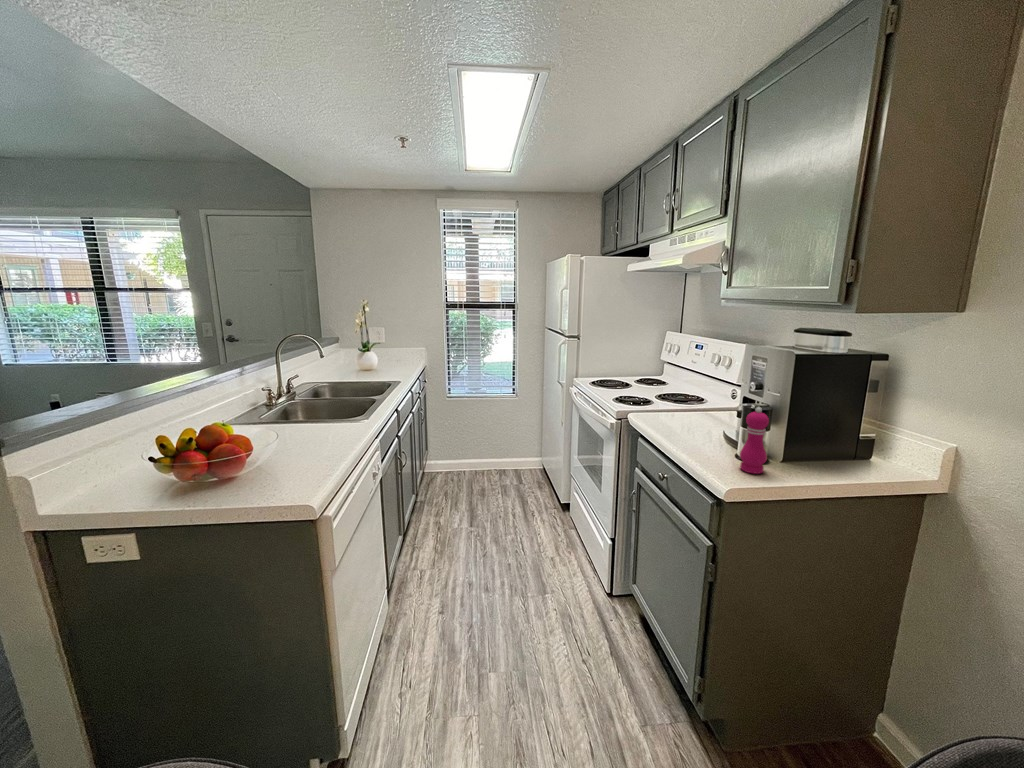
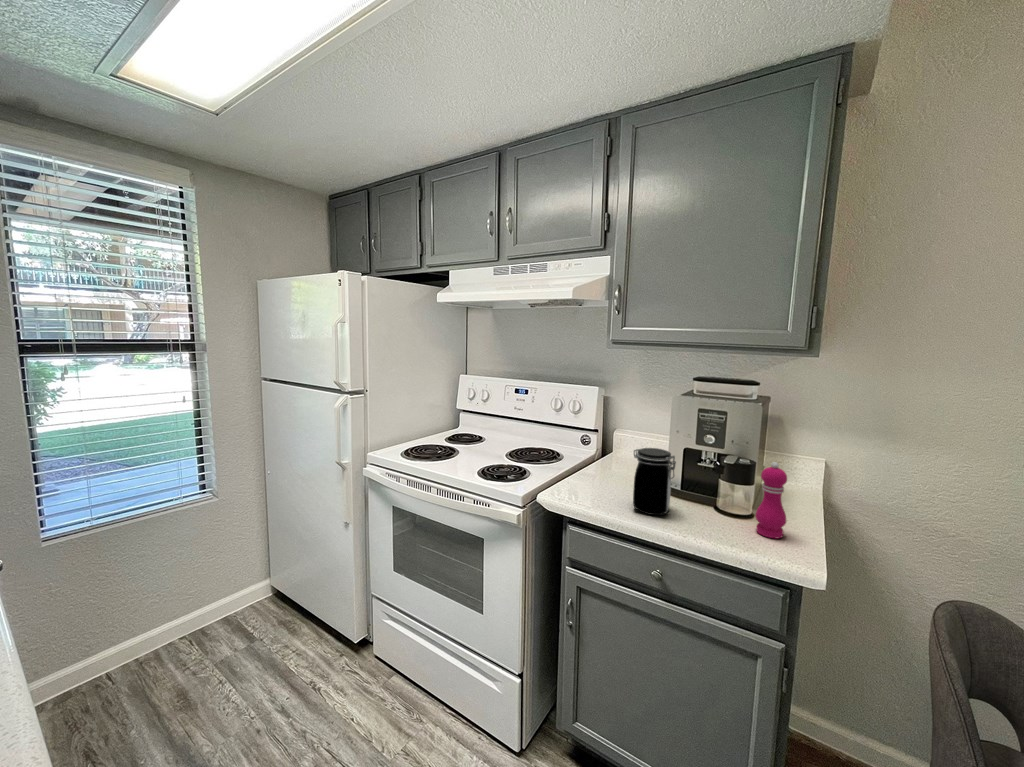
jar: none [671,388,709,441] -> present [633,448,676,515]

